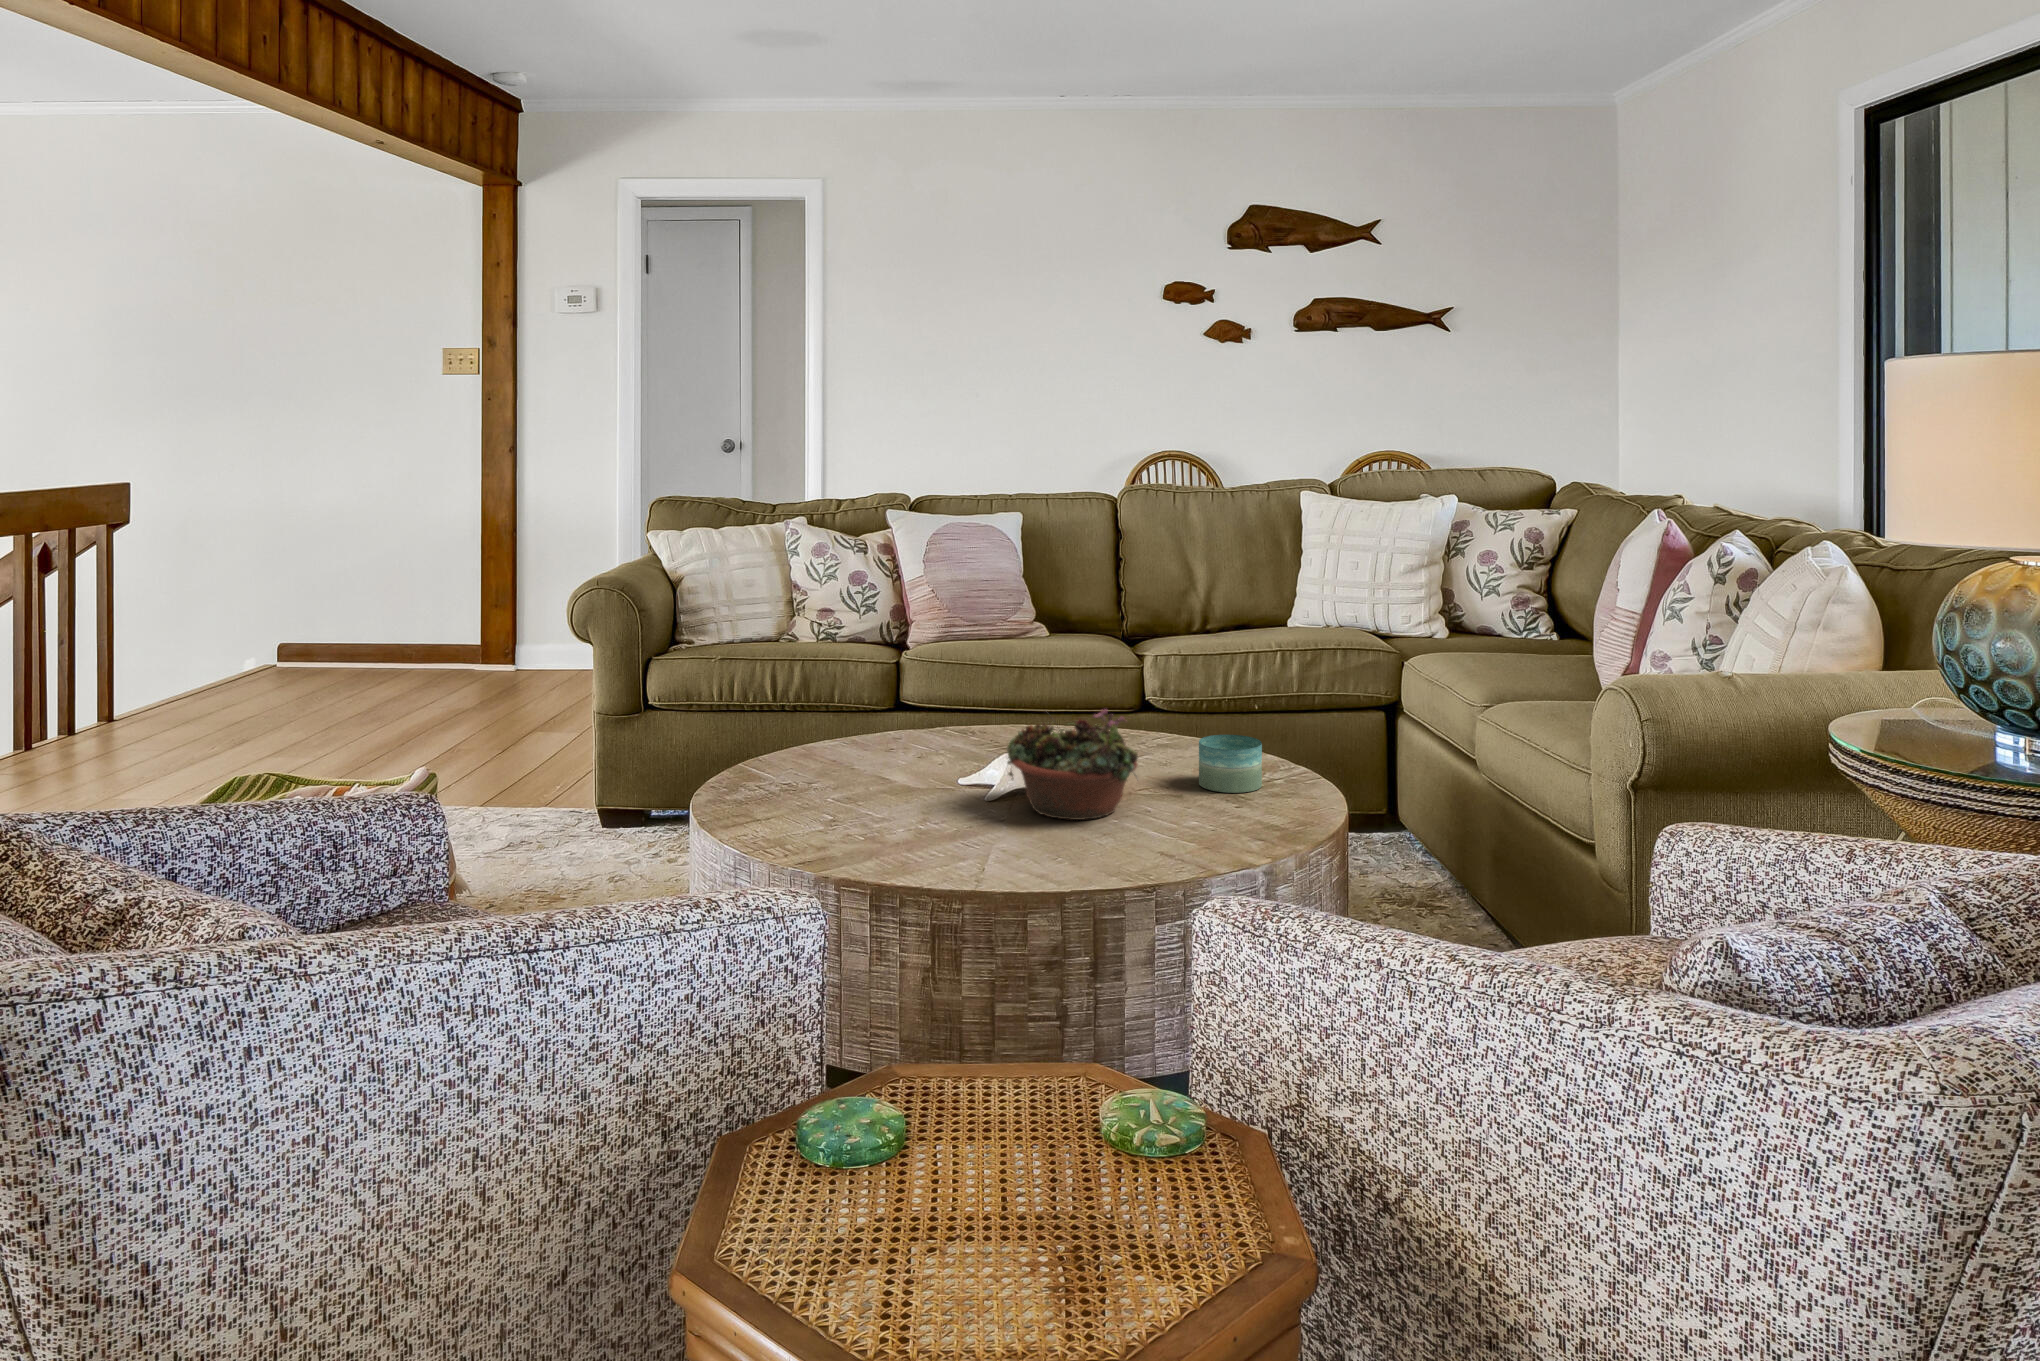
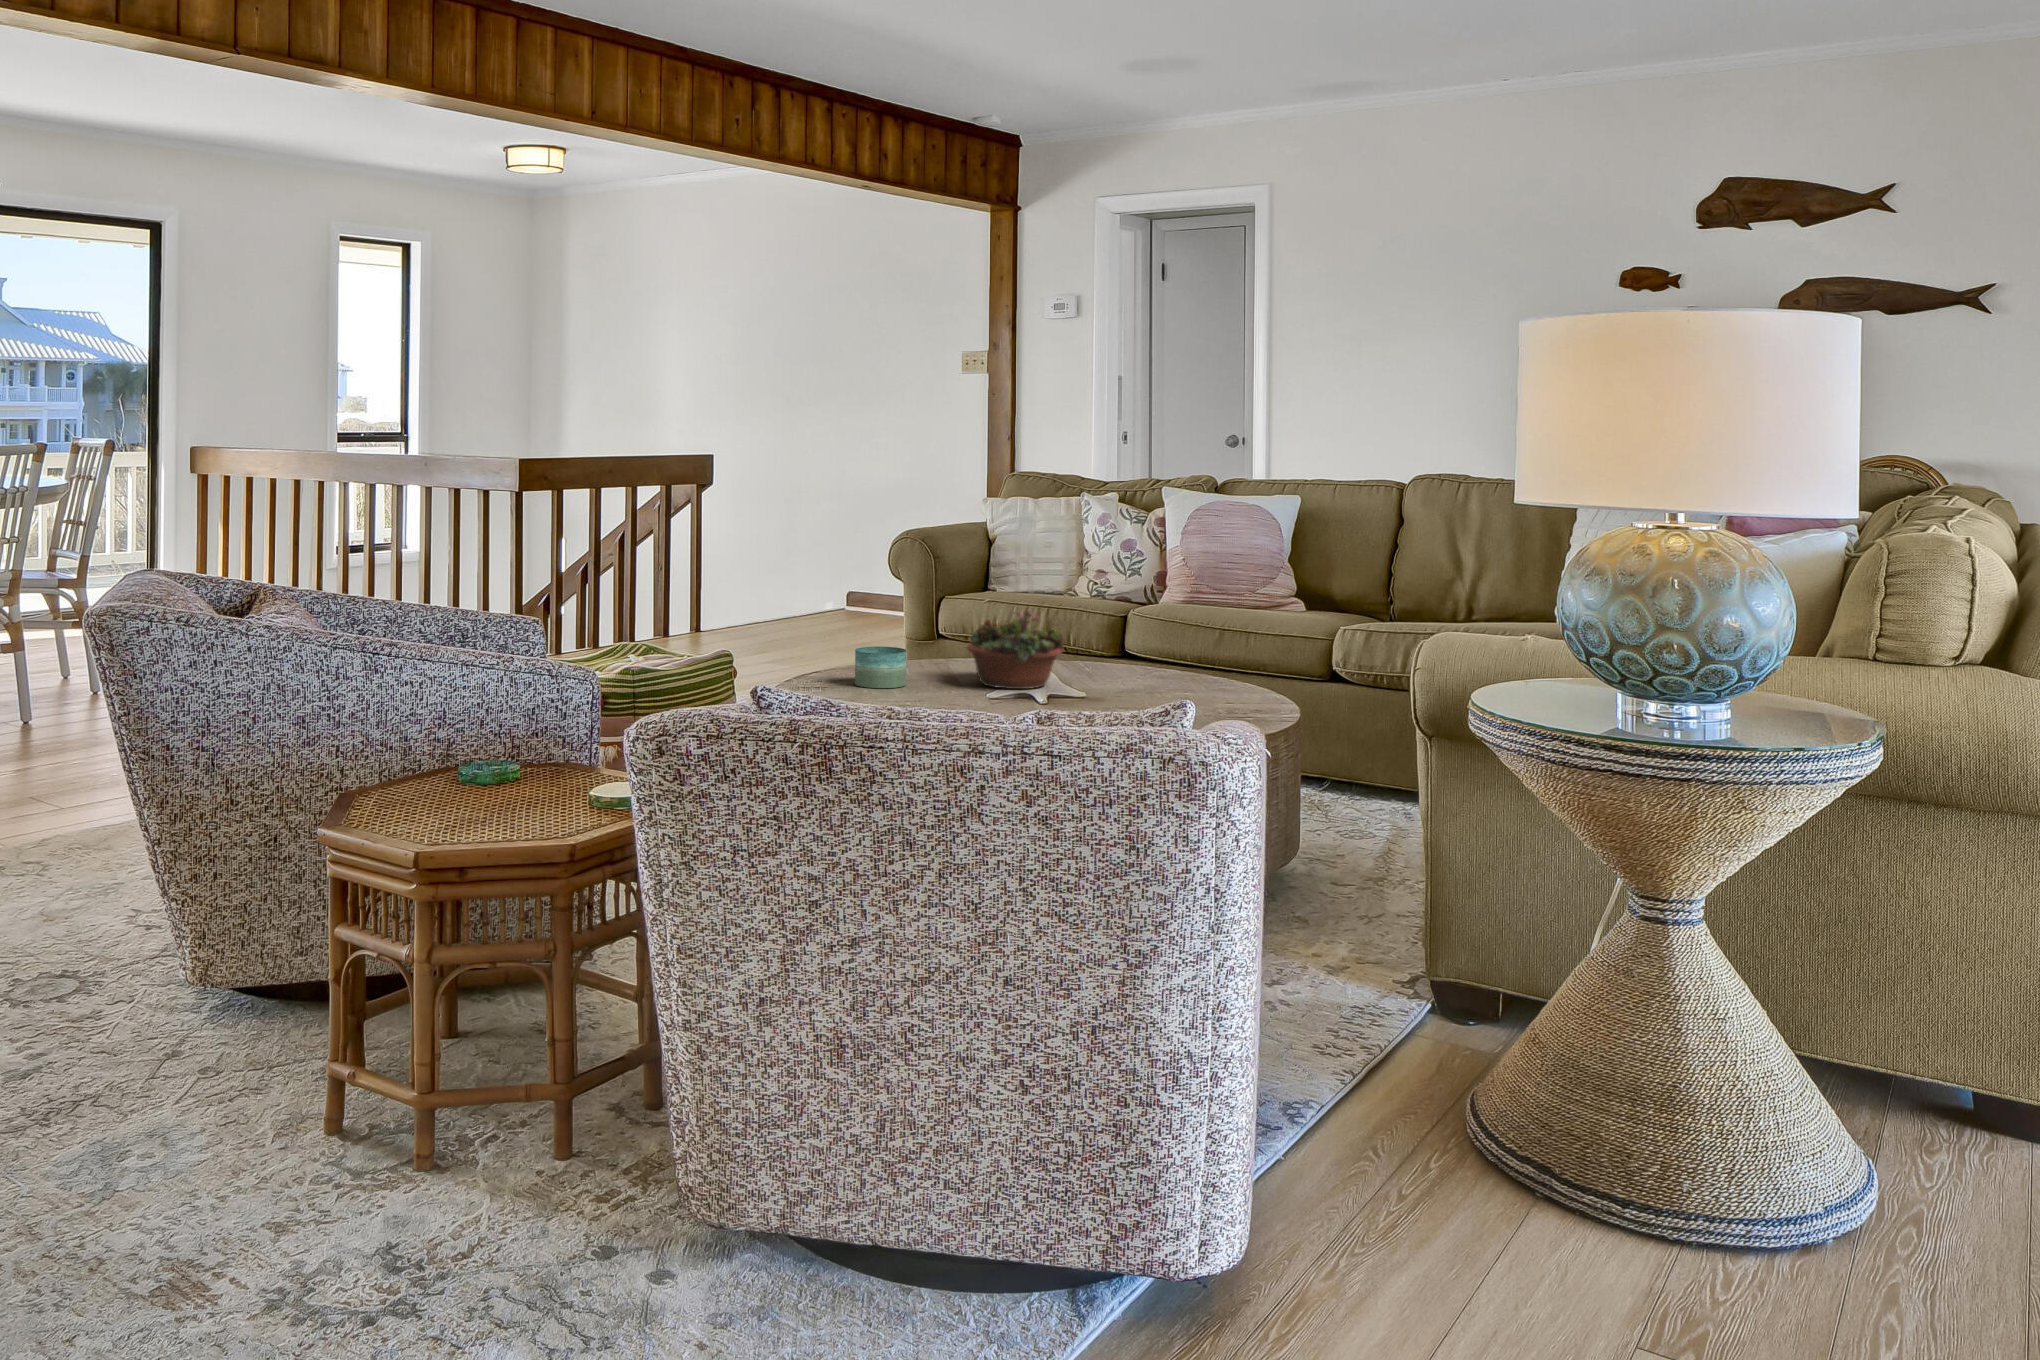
candle: present [1199,735,1262,793] -> present [855,647,906,688]

